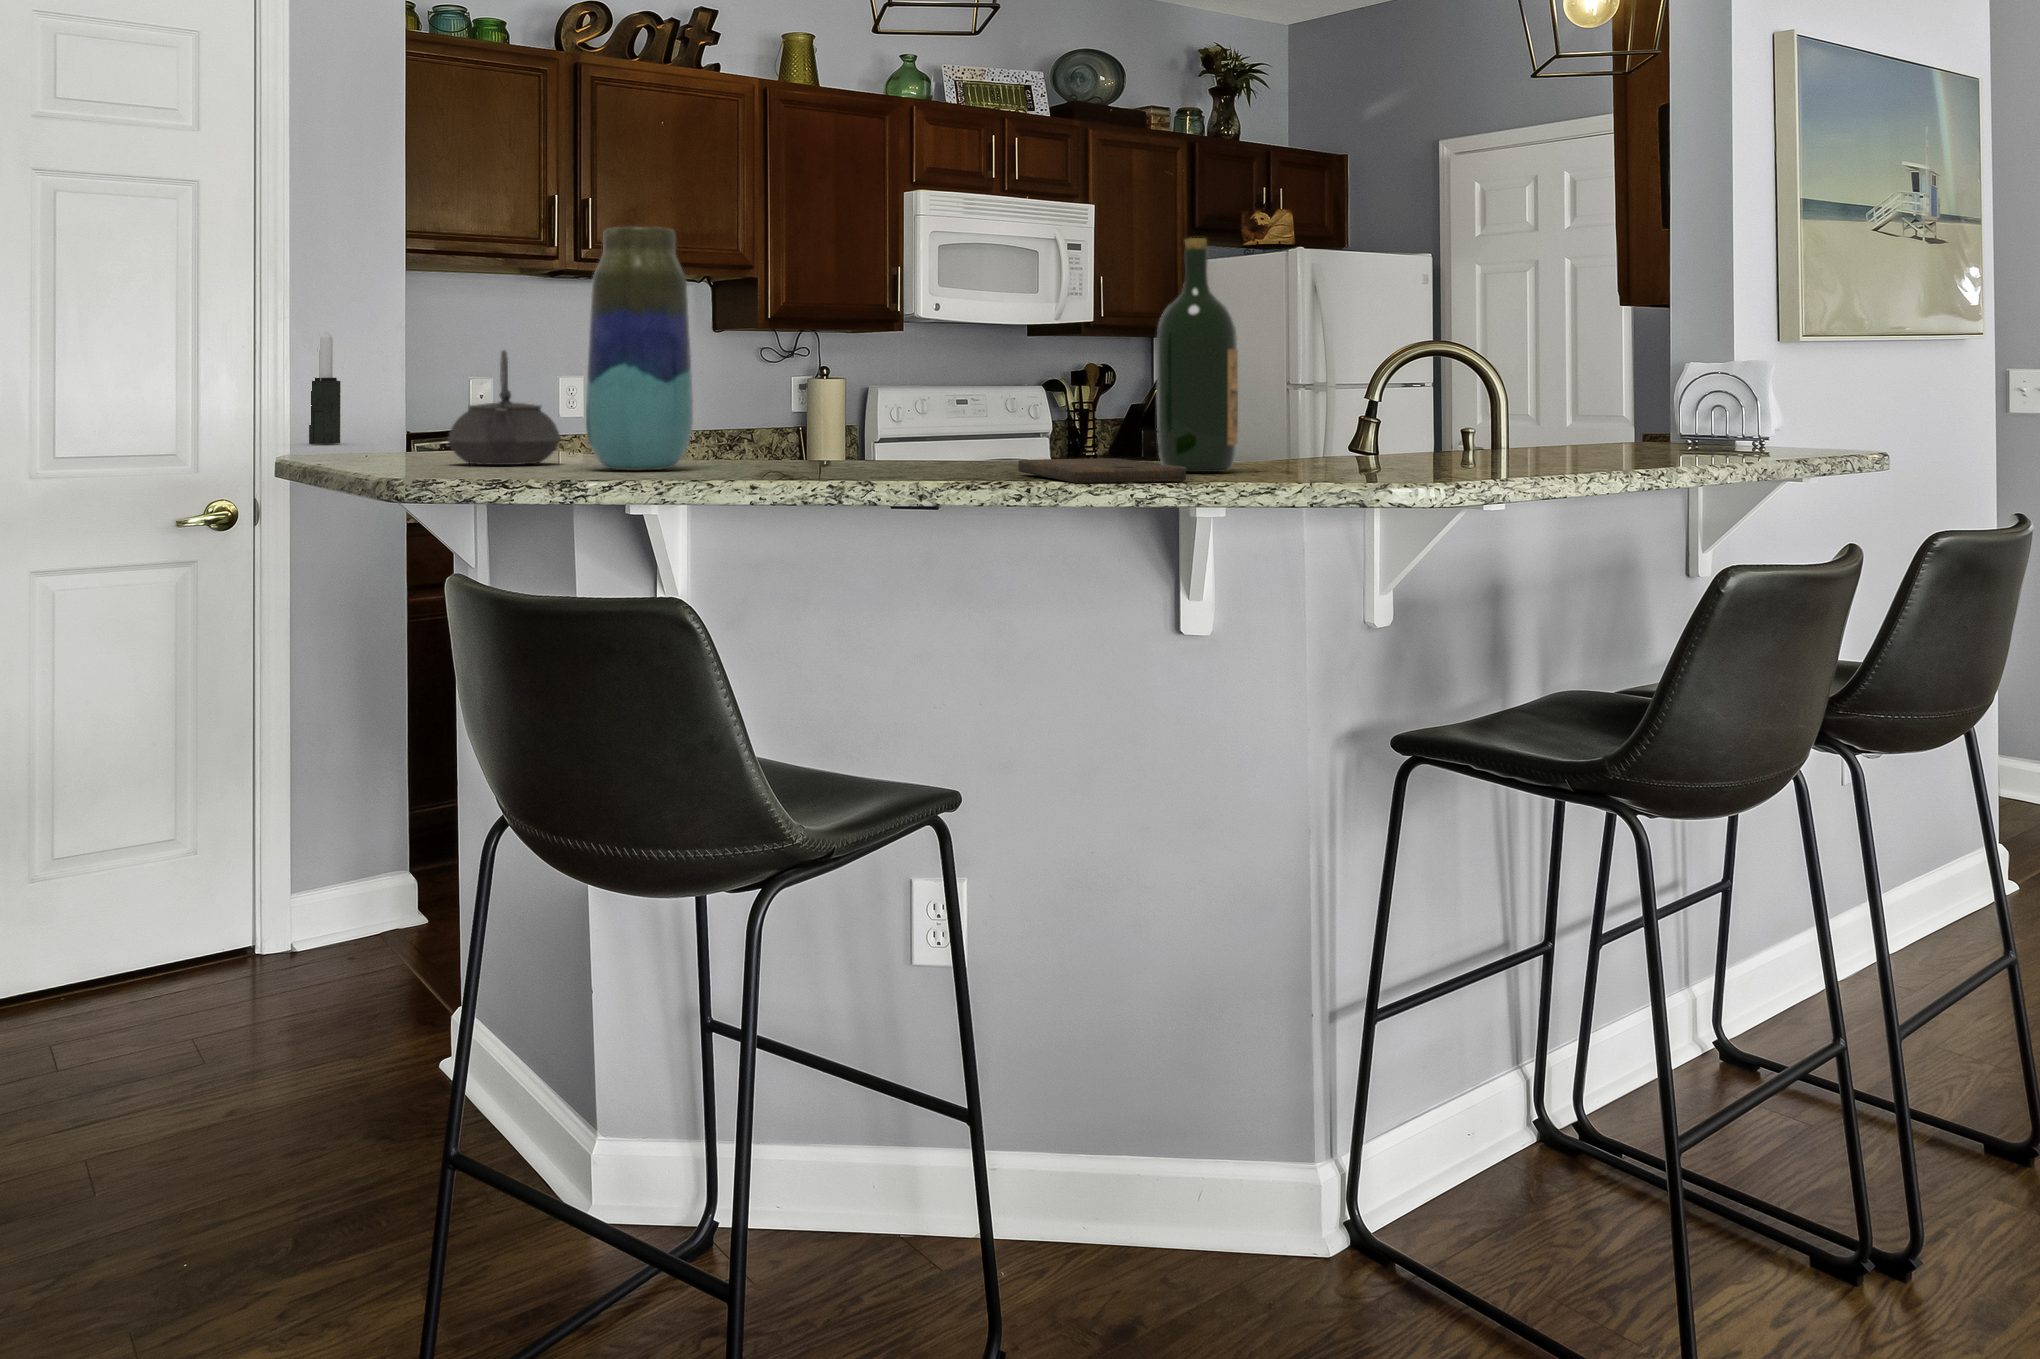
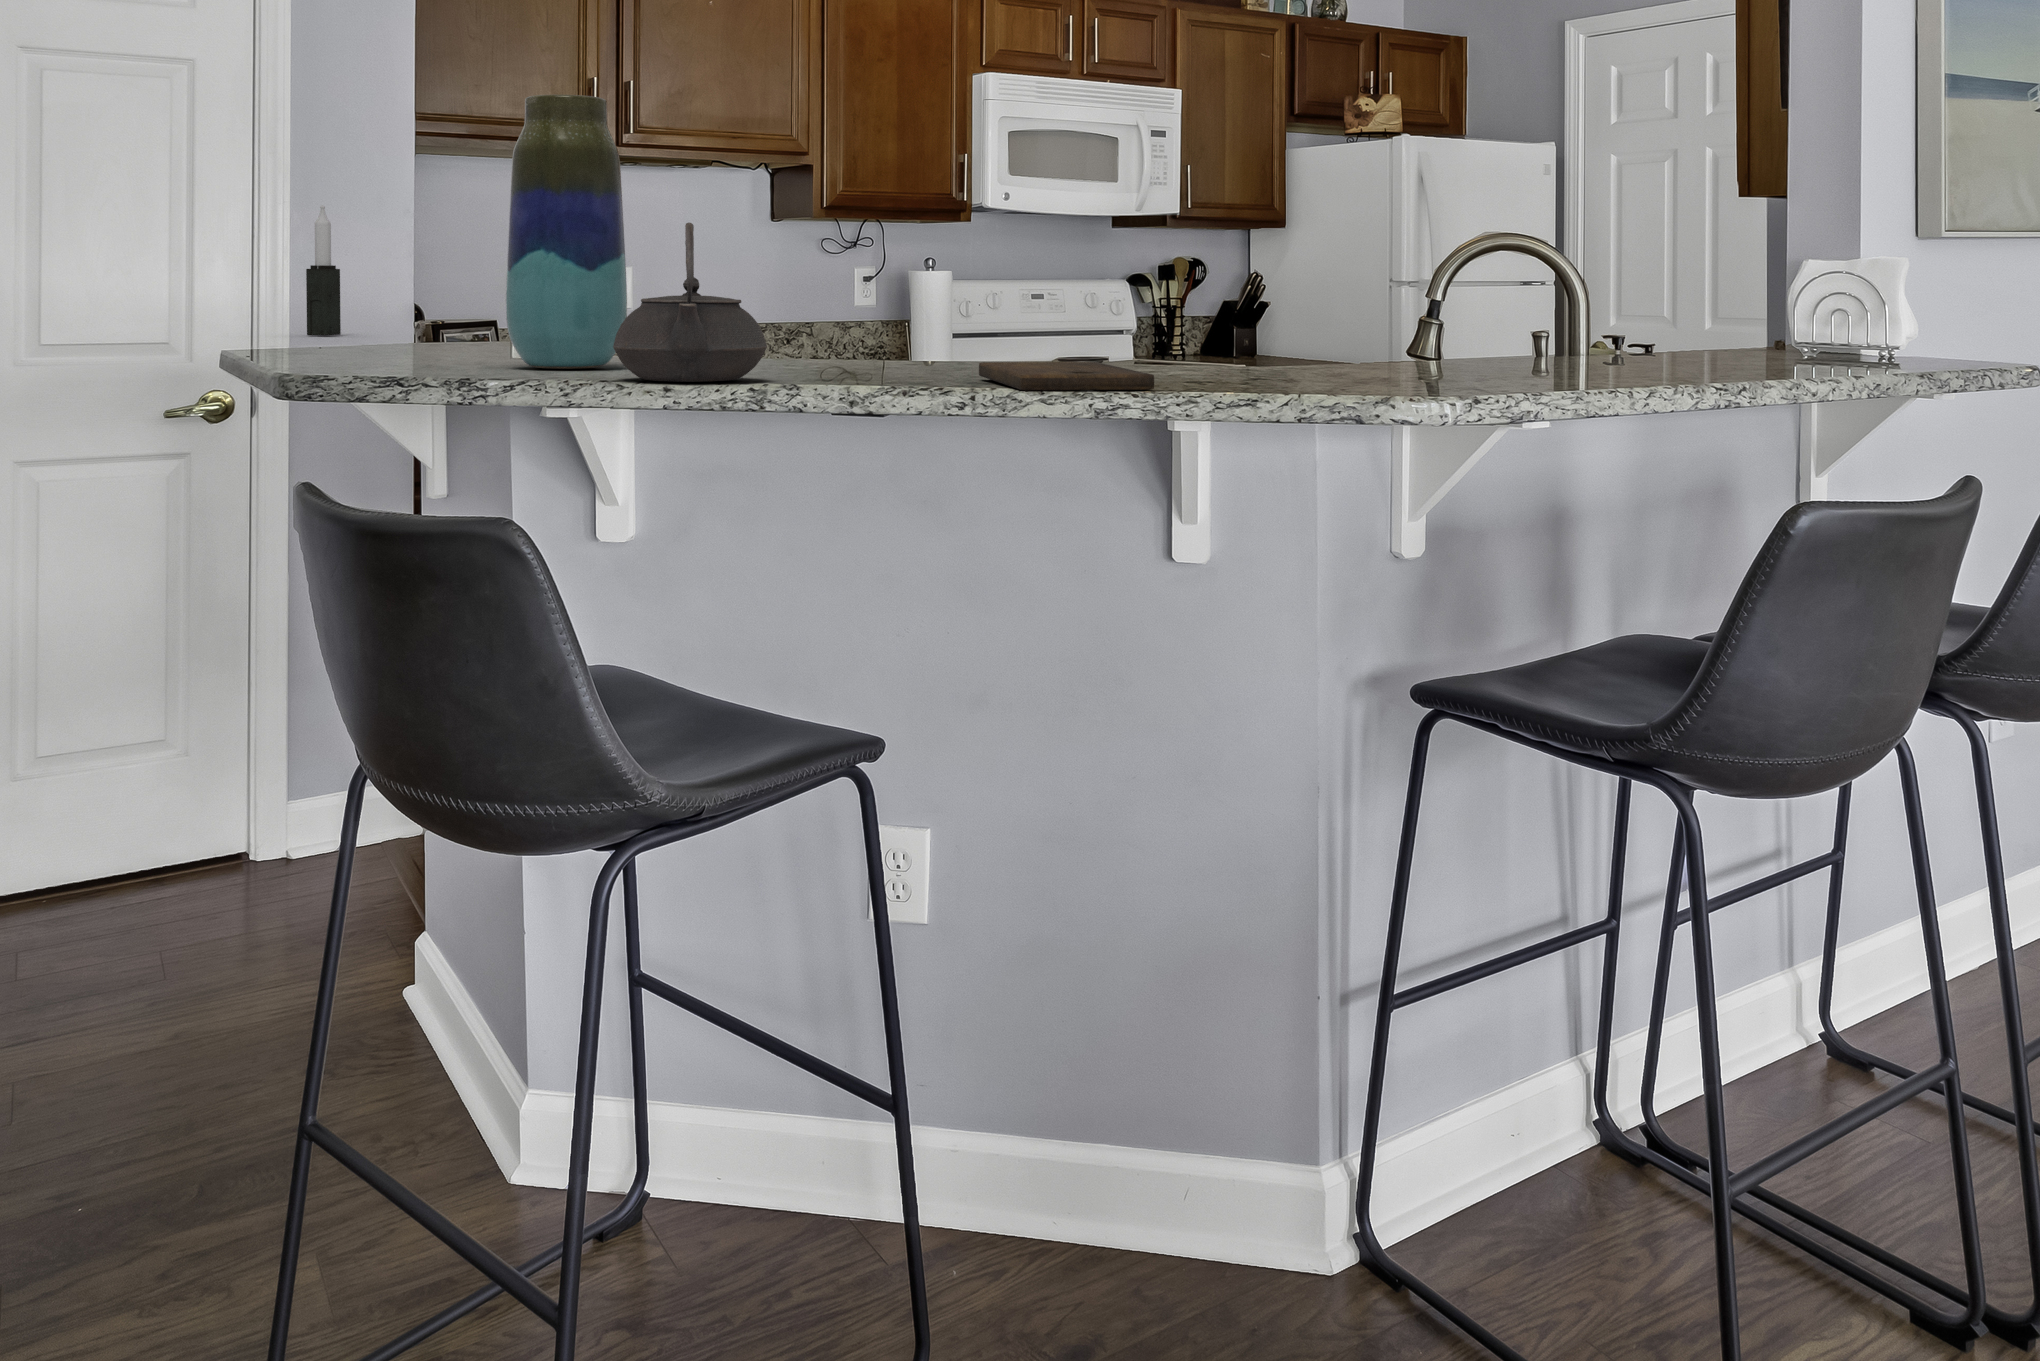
wine bottle: present [1156,238,1238,472] -> none [1149,109,1241,379]
teapot: present [448,350,561,465] -> present [613,223,767,382]

